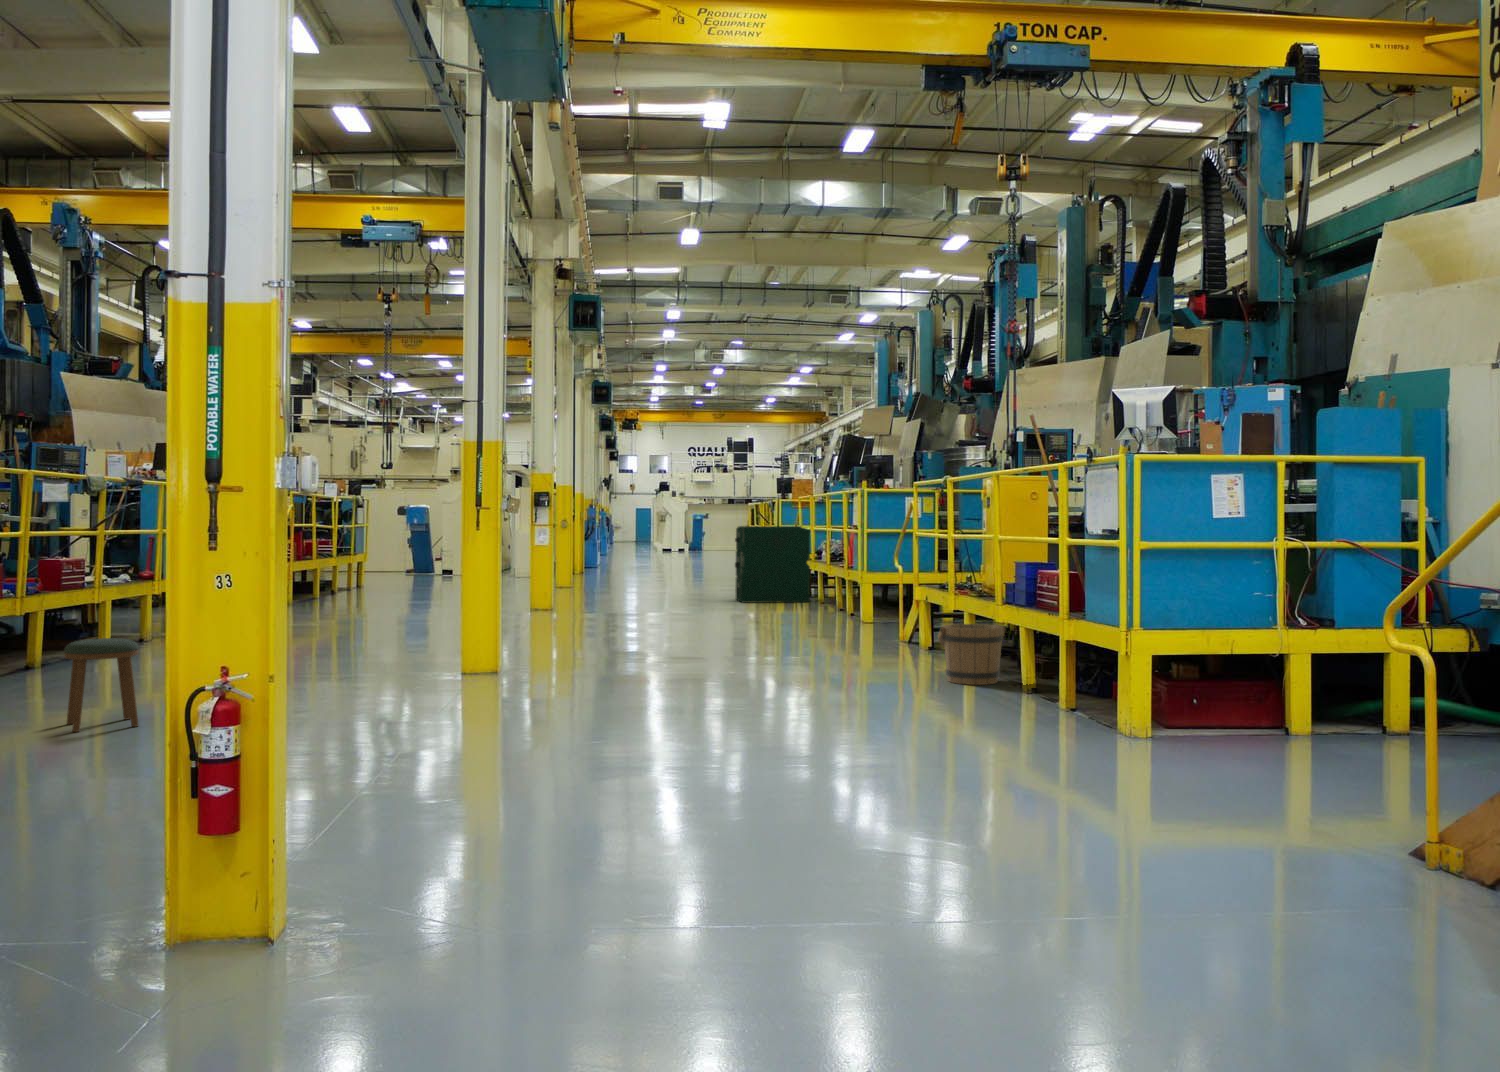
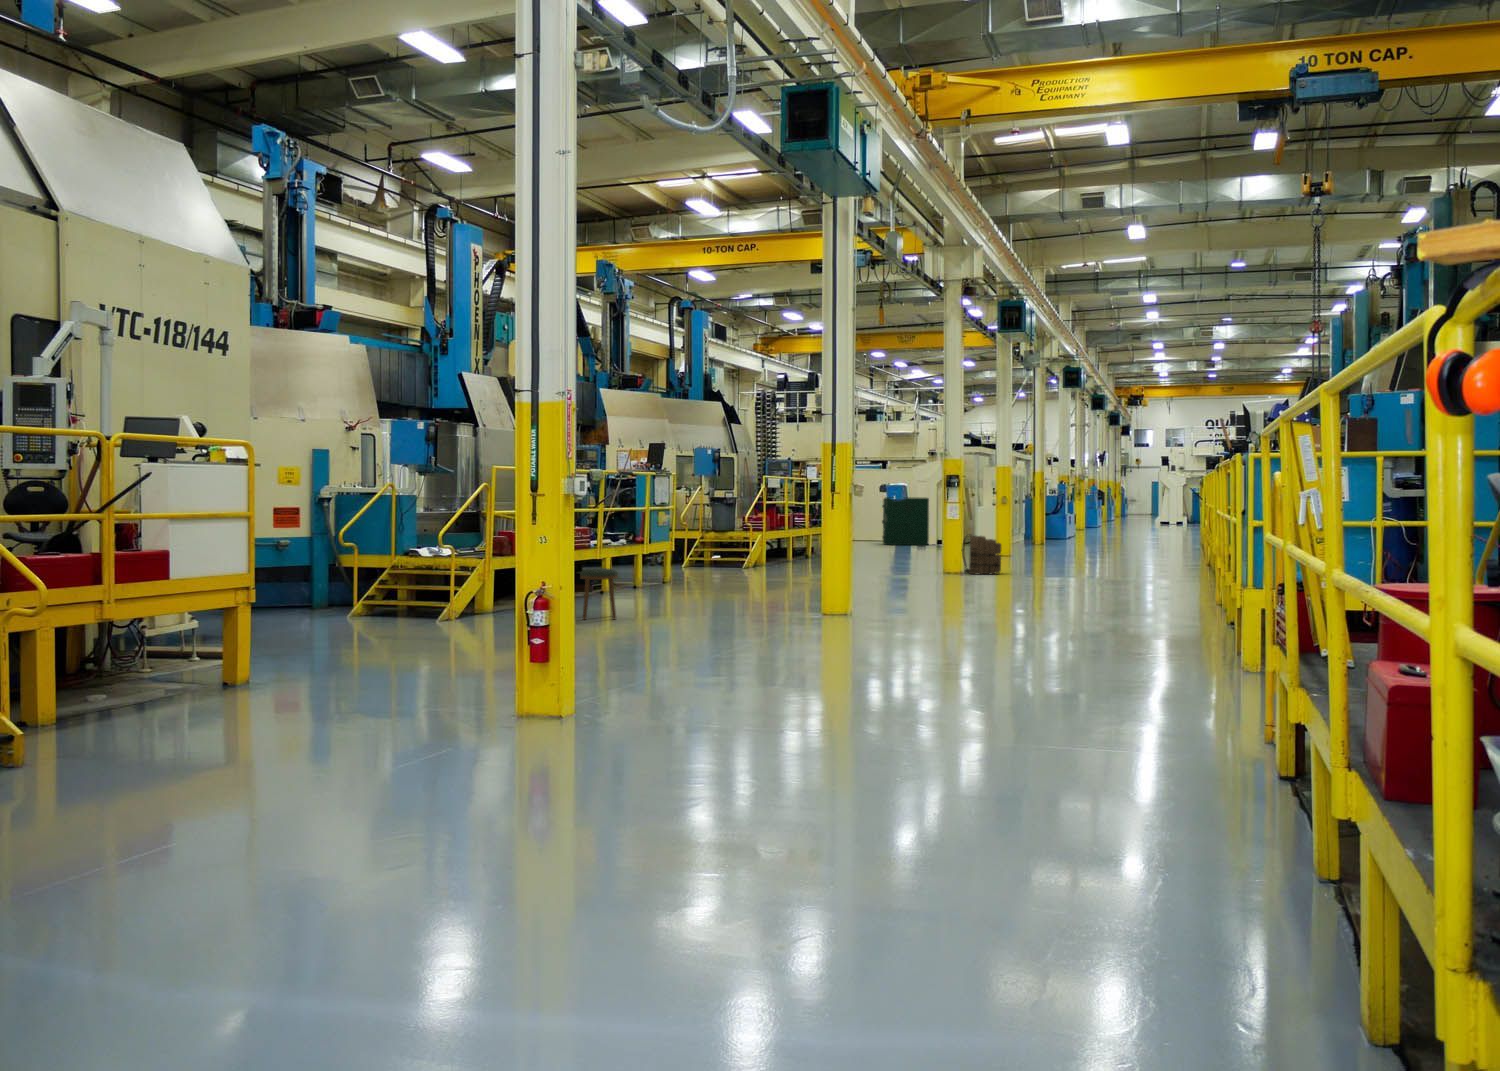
filing cabinet: present [735,526,810,603] -> present [882,497,929,545]
backpack: none [561,567,610,617] -> present [962,535,1001,574]
bucket: present [938,624,1006,685] -> none [1168,582,1225,630]

